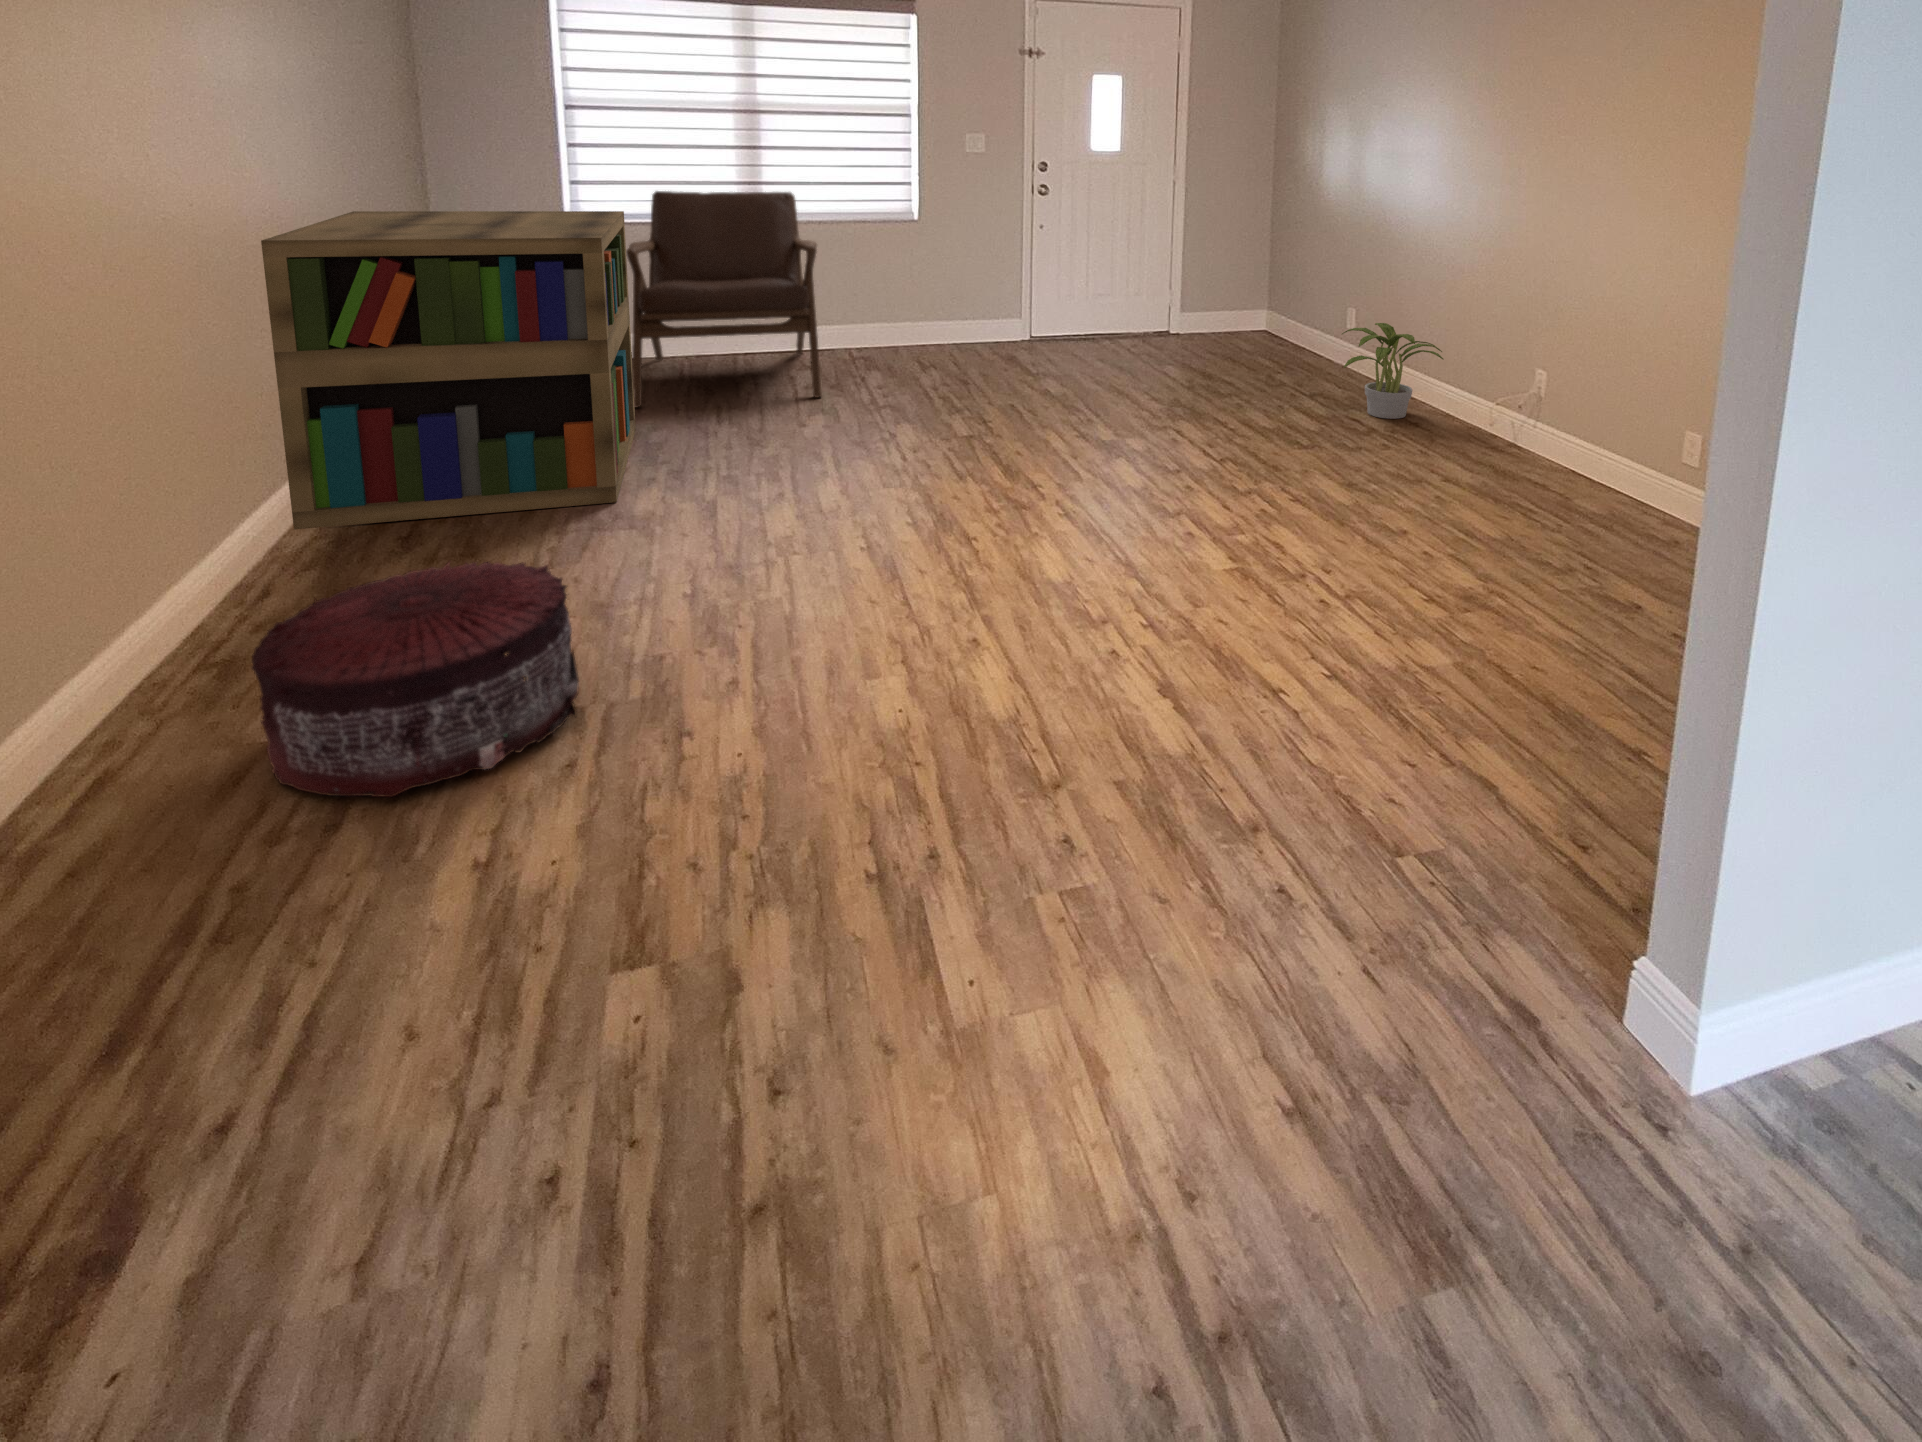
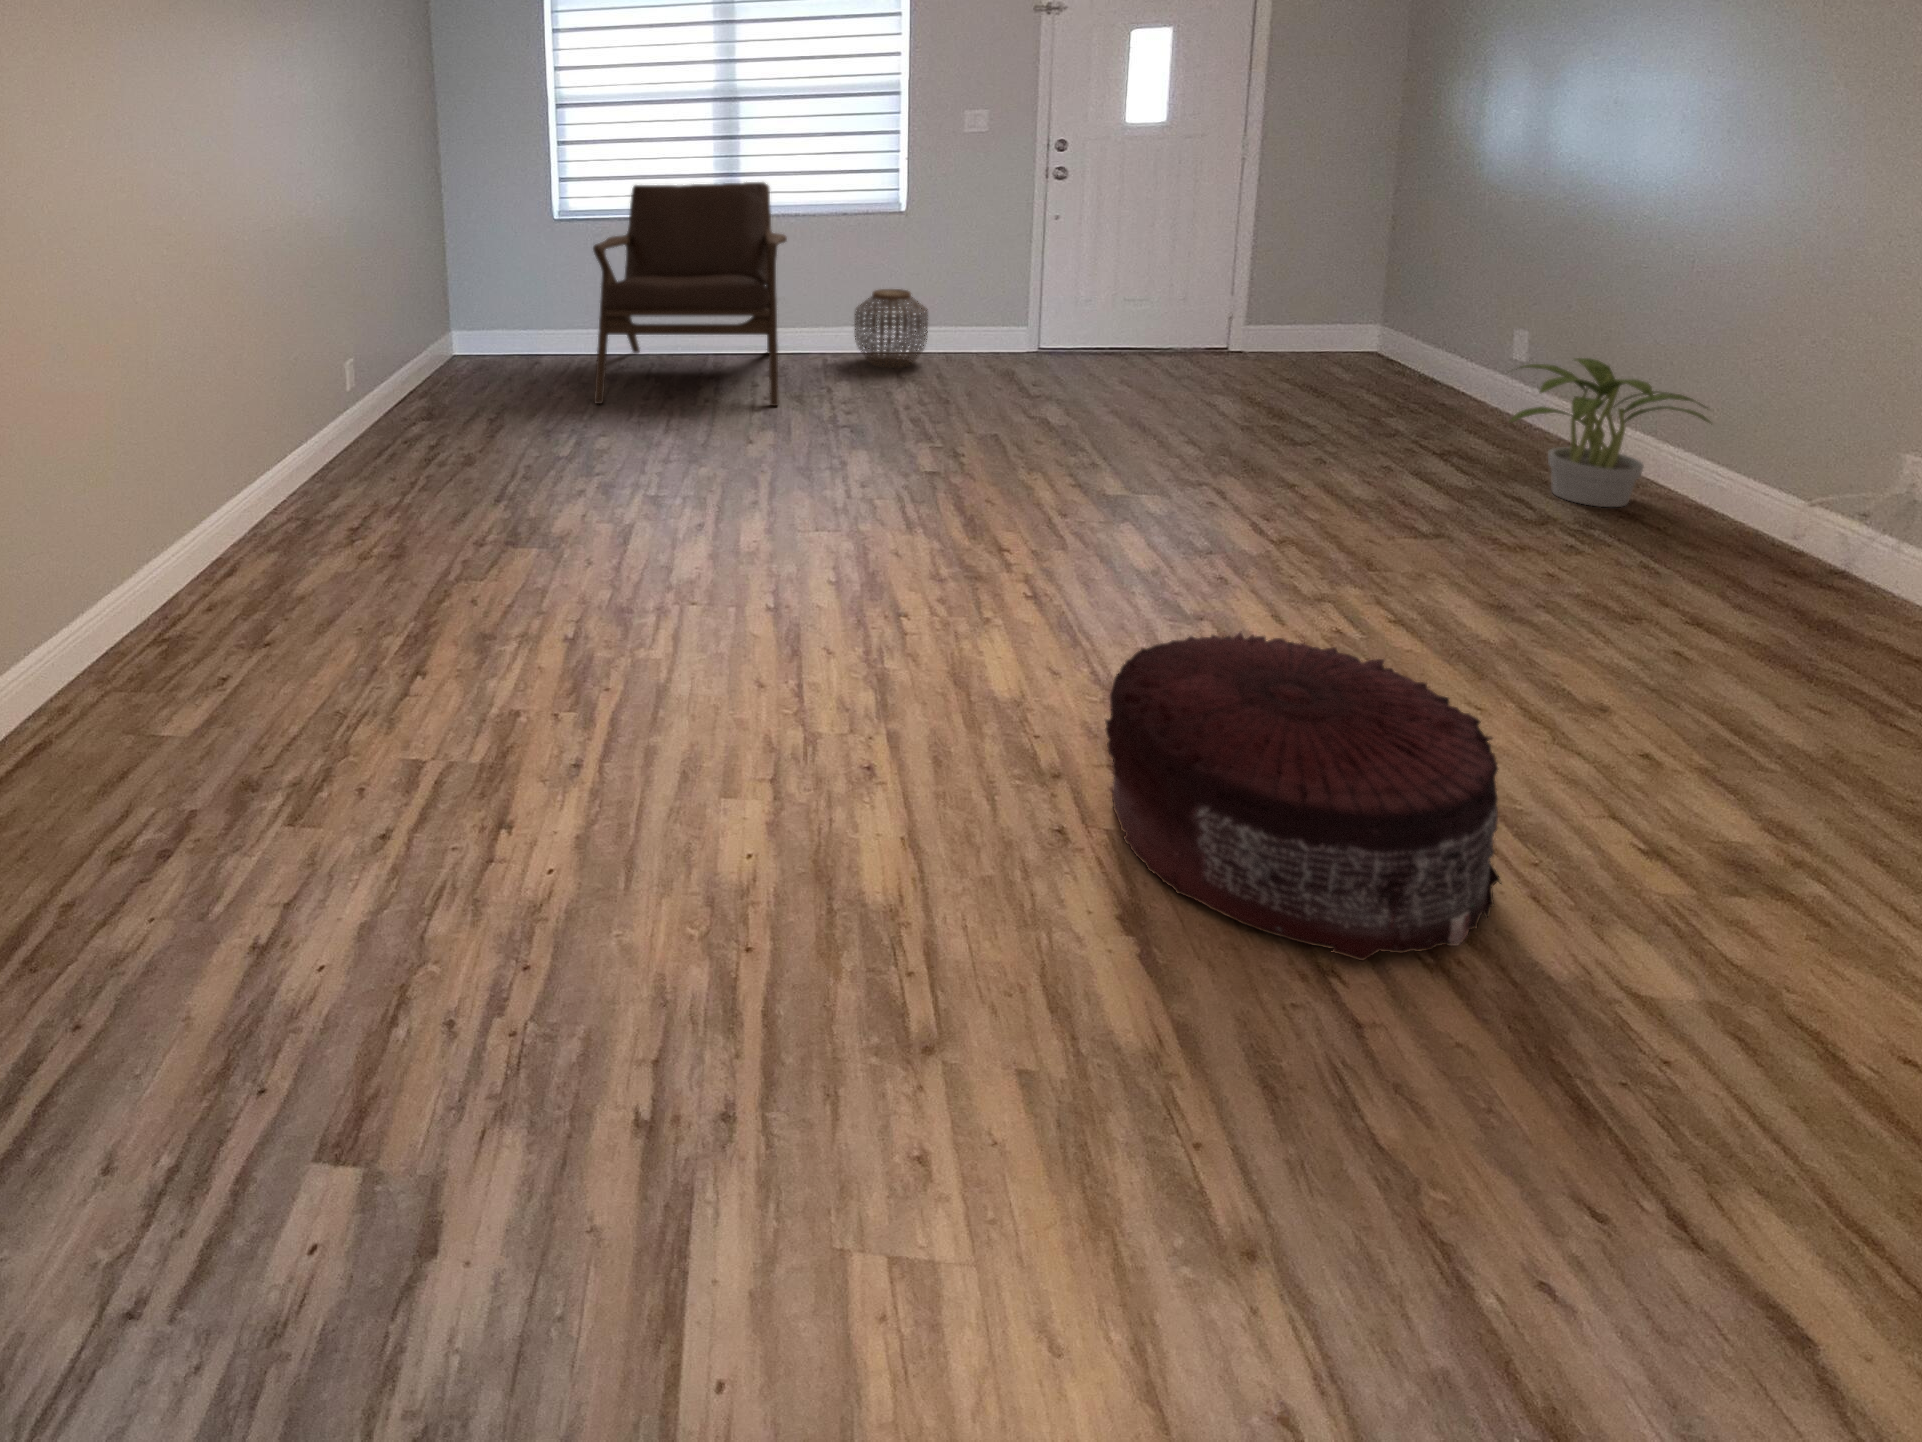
bookshelf: present [261,211,636,530] -> none [269,209,591,508]
woven basket: none [880,290,945,360] -> present [855,289,928,368]
pouf: present [252,562,579,797] -> present [1105,632,1501,961]

